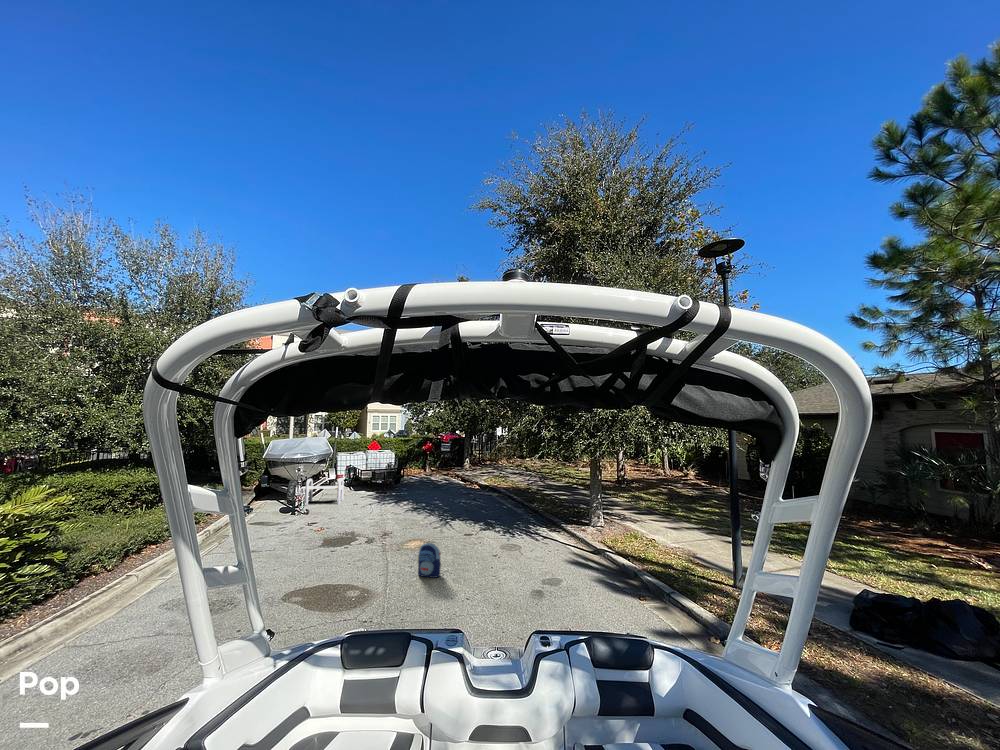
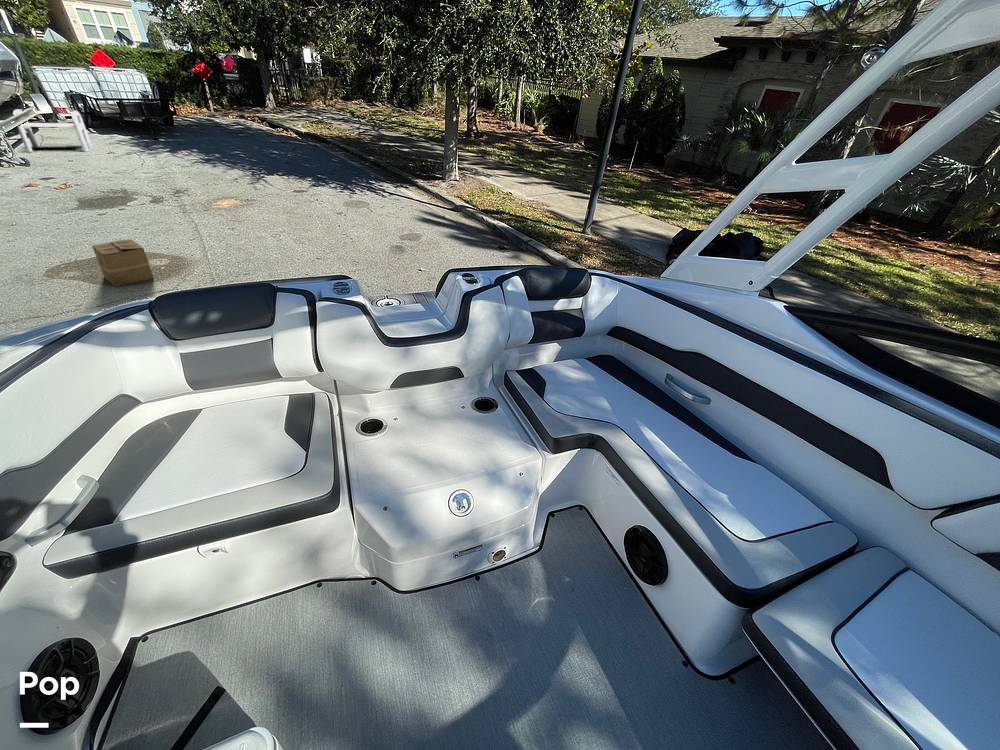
backpack: present [418,543,441,578] -> none [236,198,272,241]
cardboard box: none [315,574,347,613] -> present [92,239,153,287]

